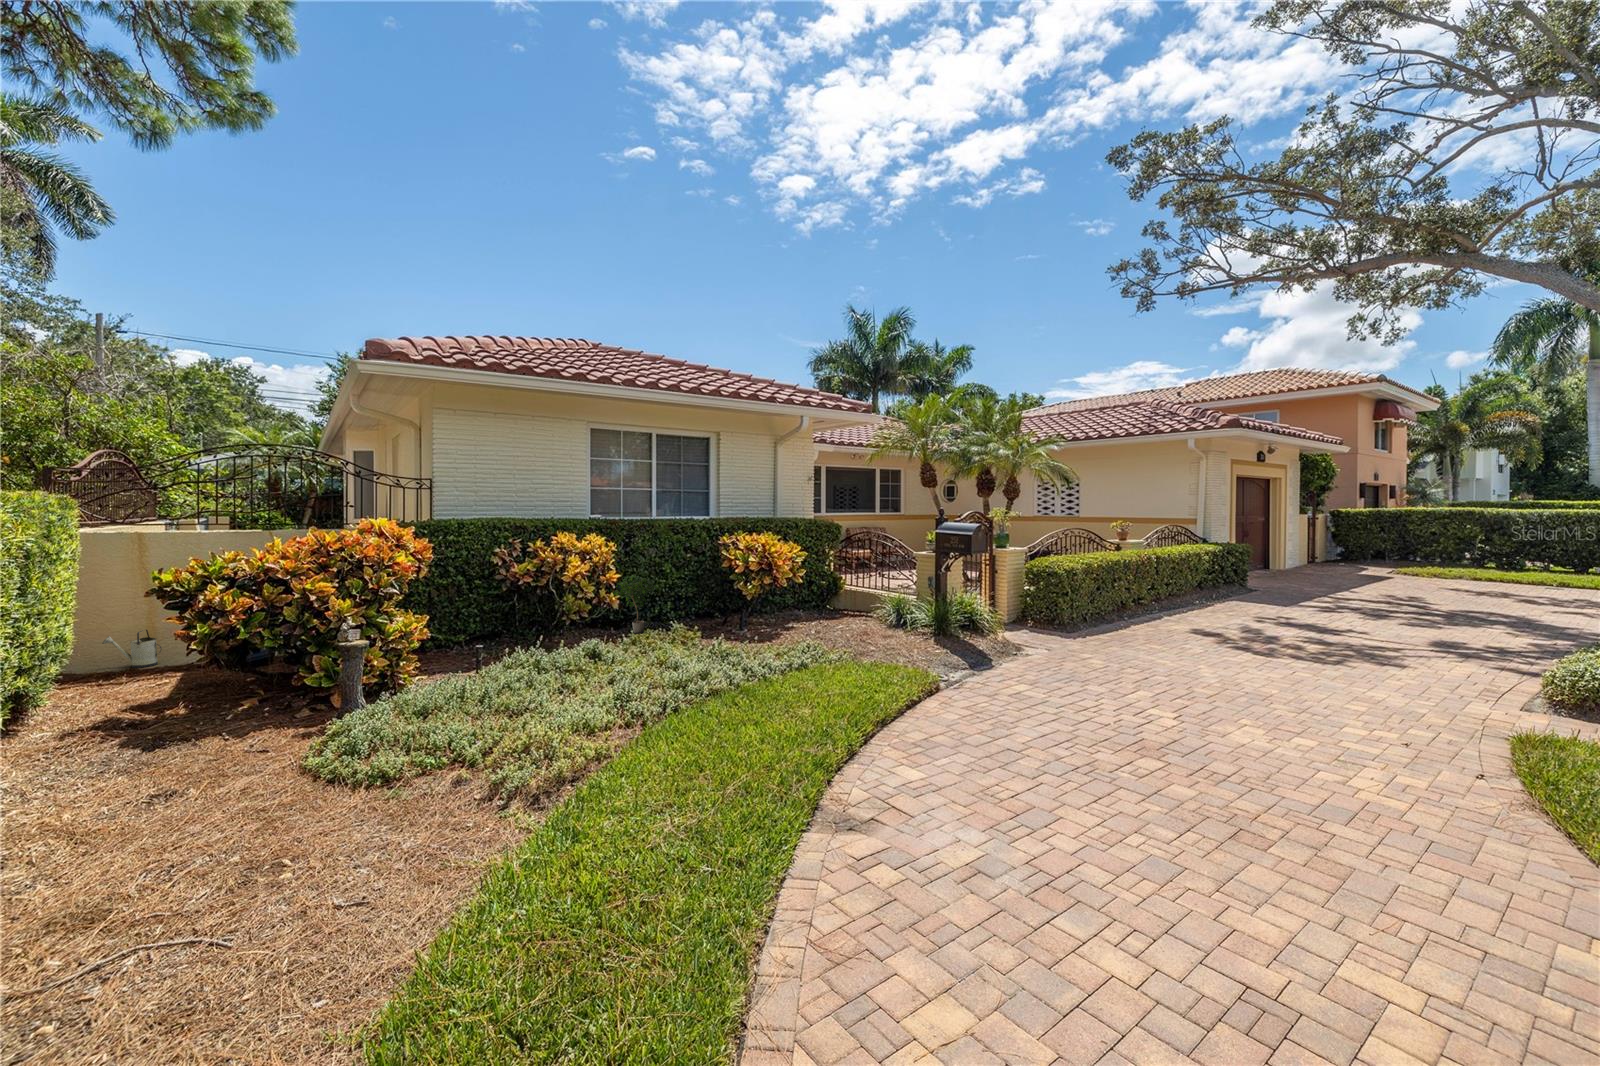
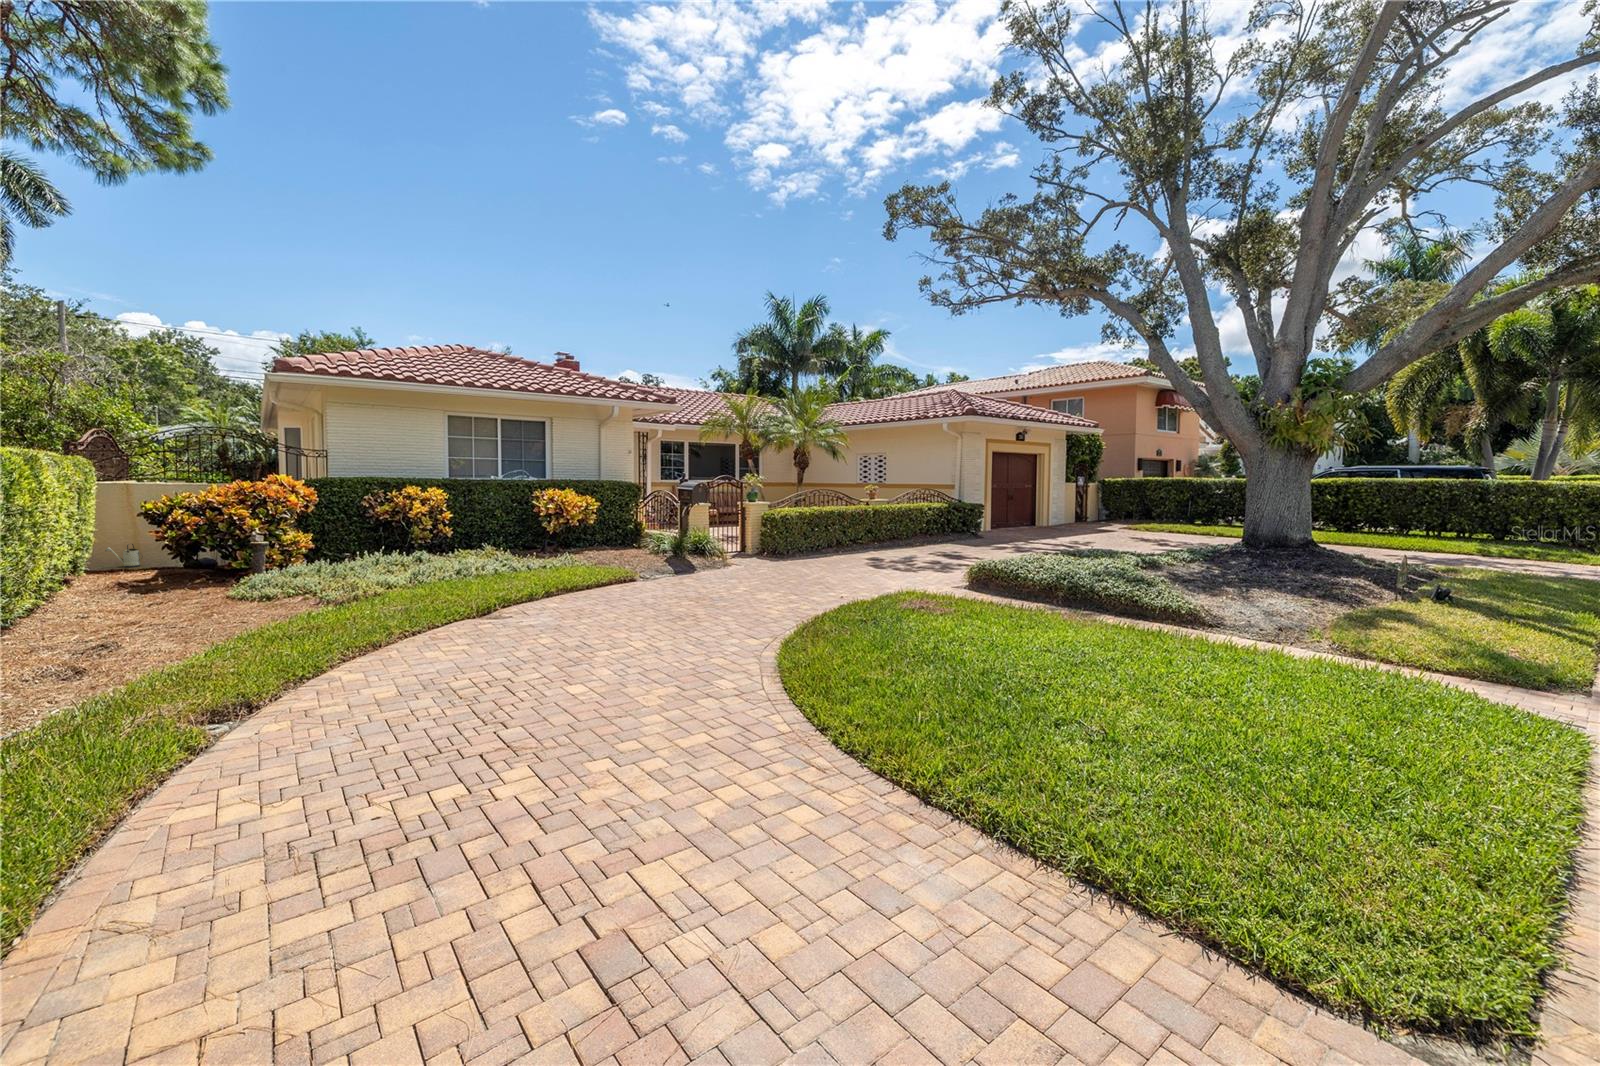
potted plant: present [613,575,657,634] -> none [448,516,477,555]

